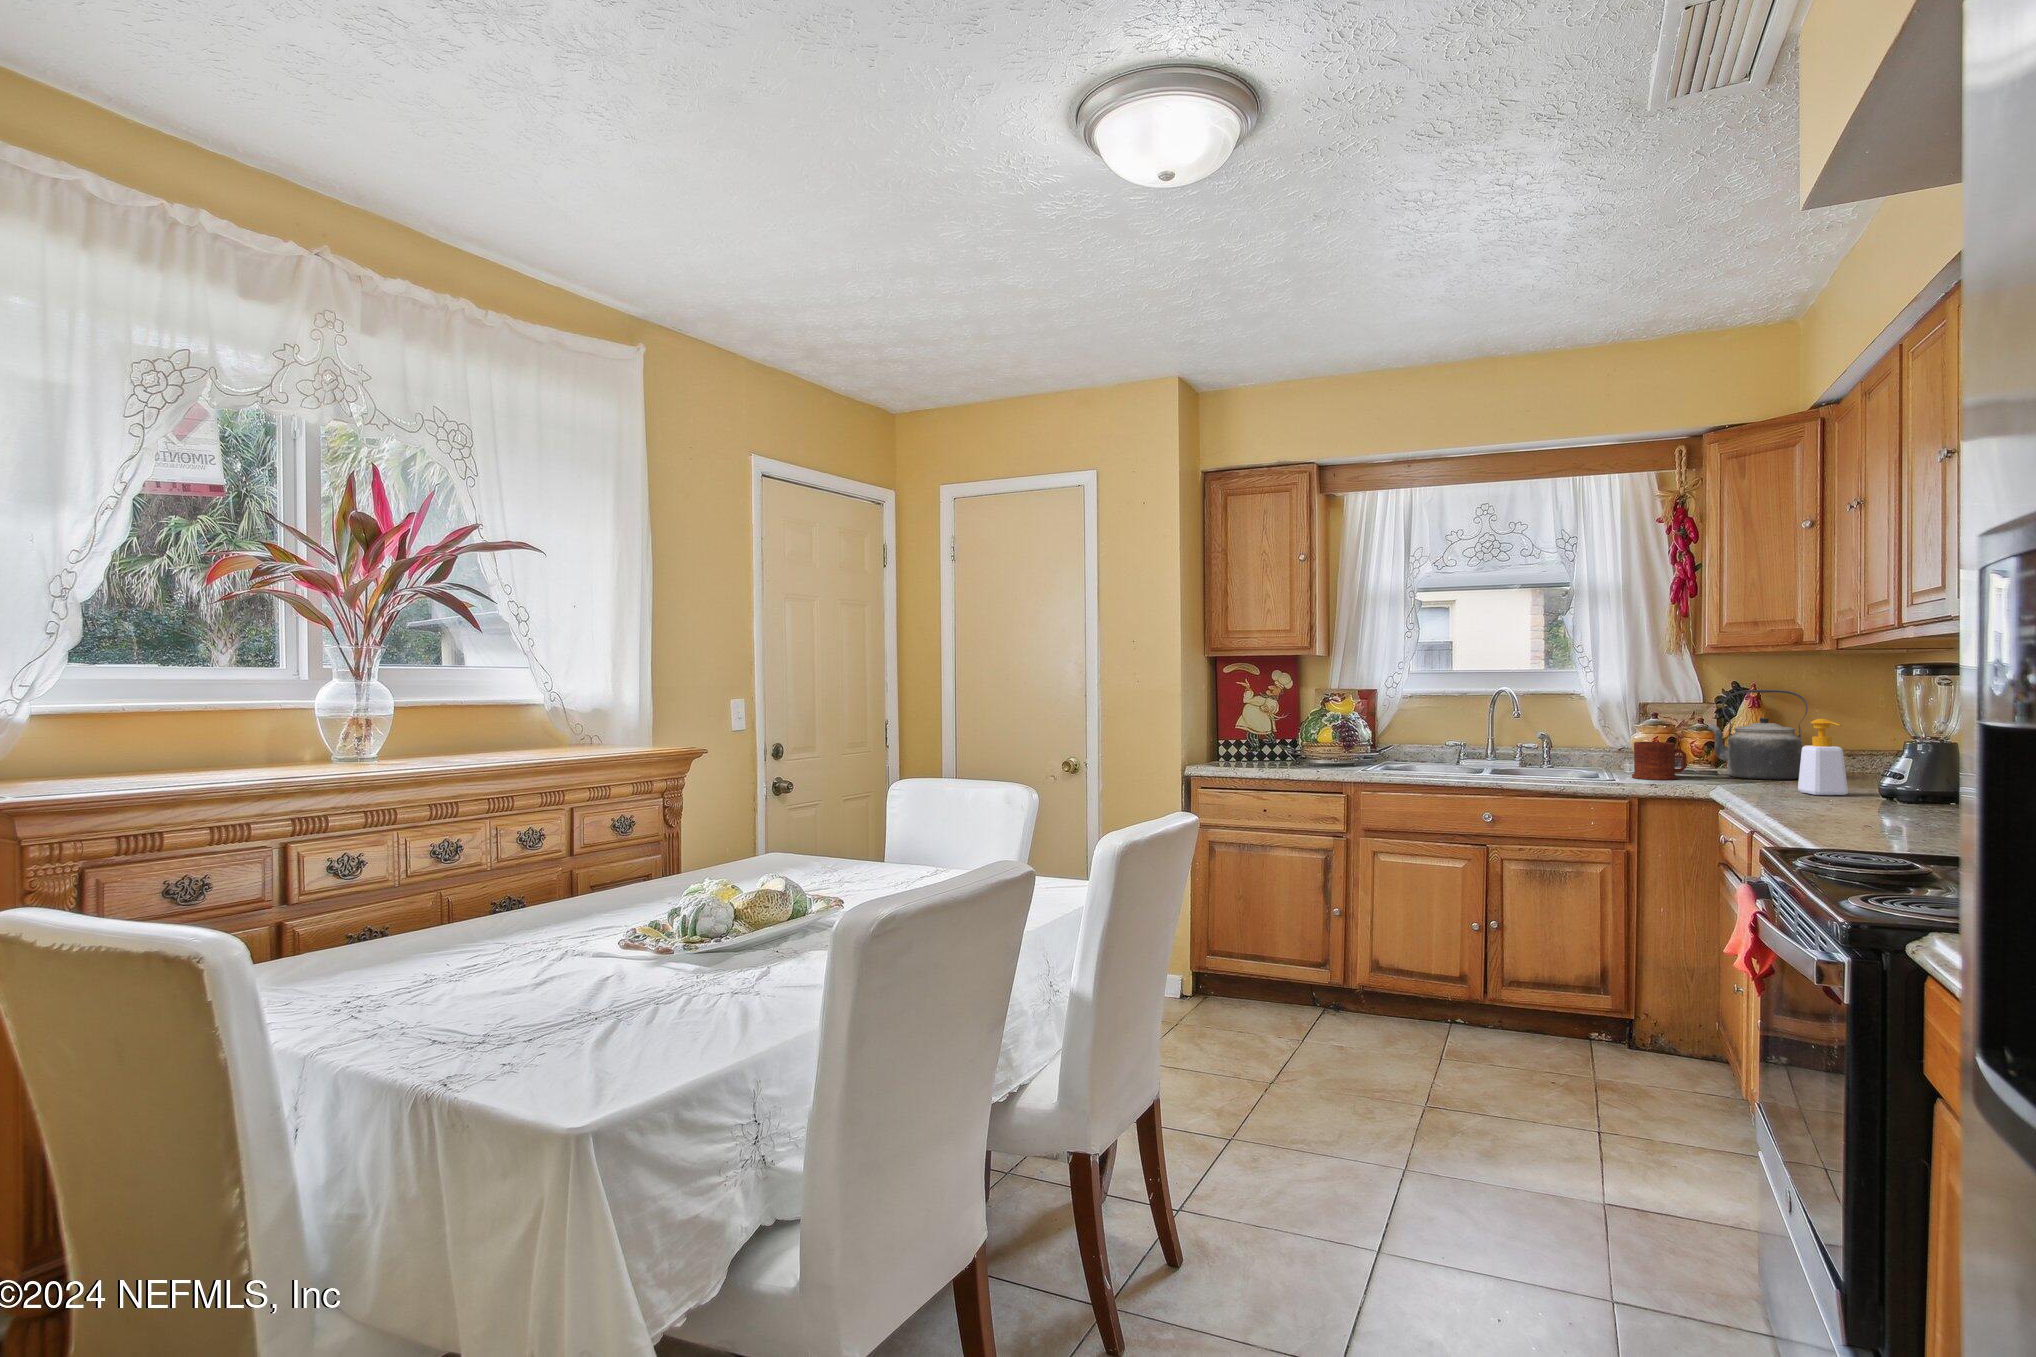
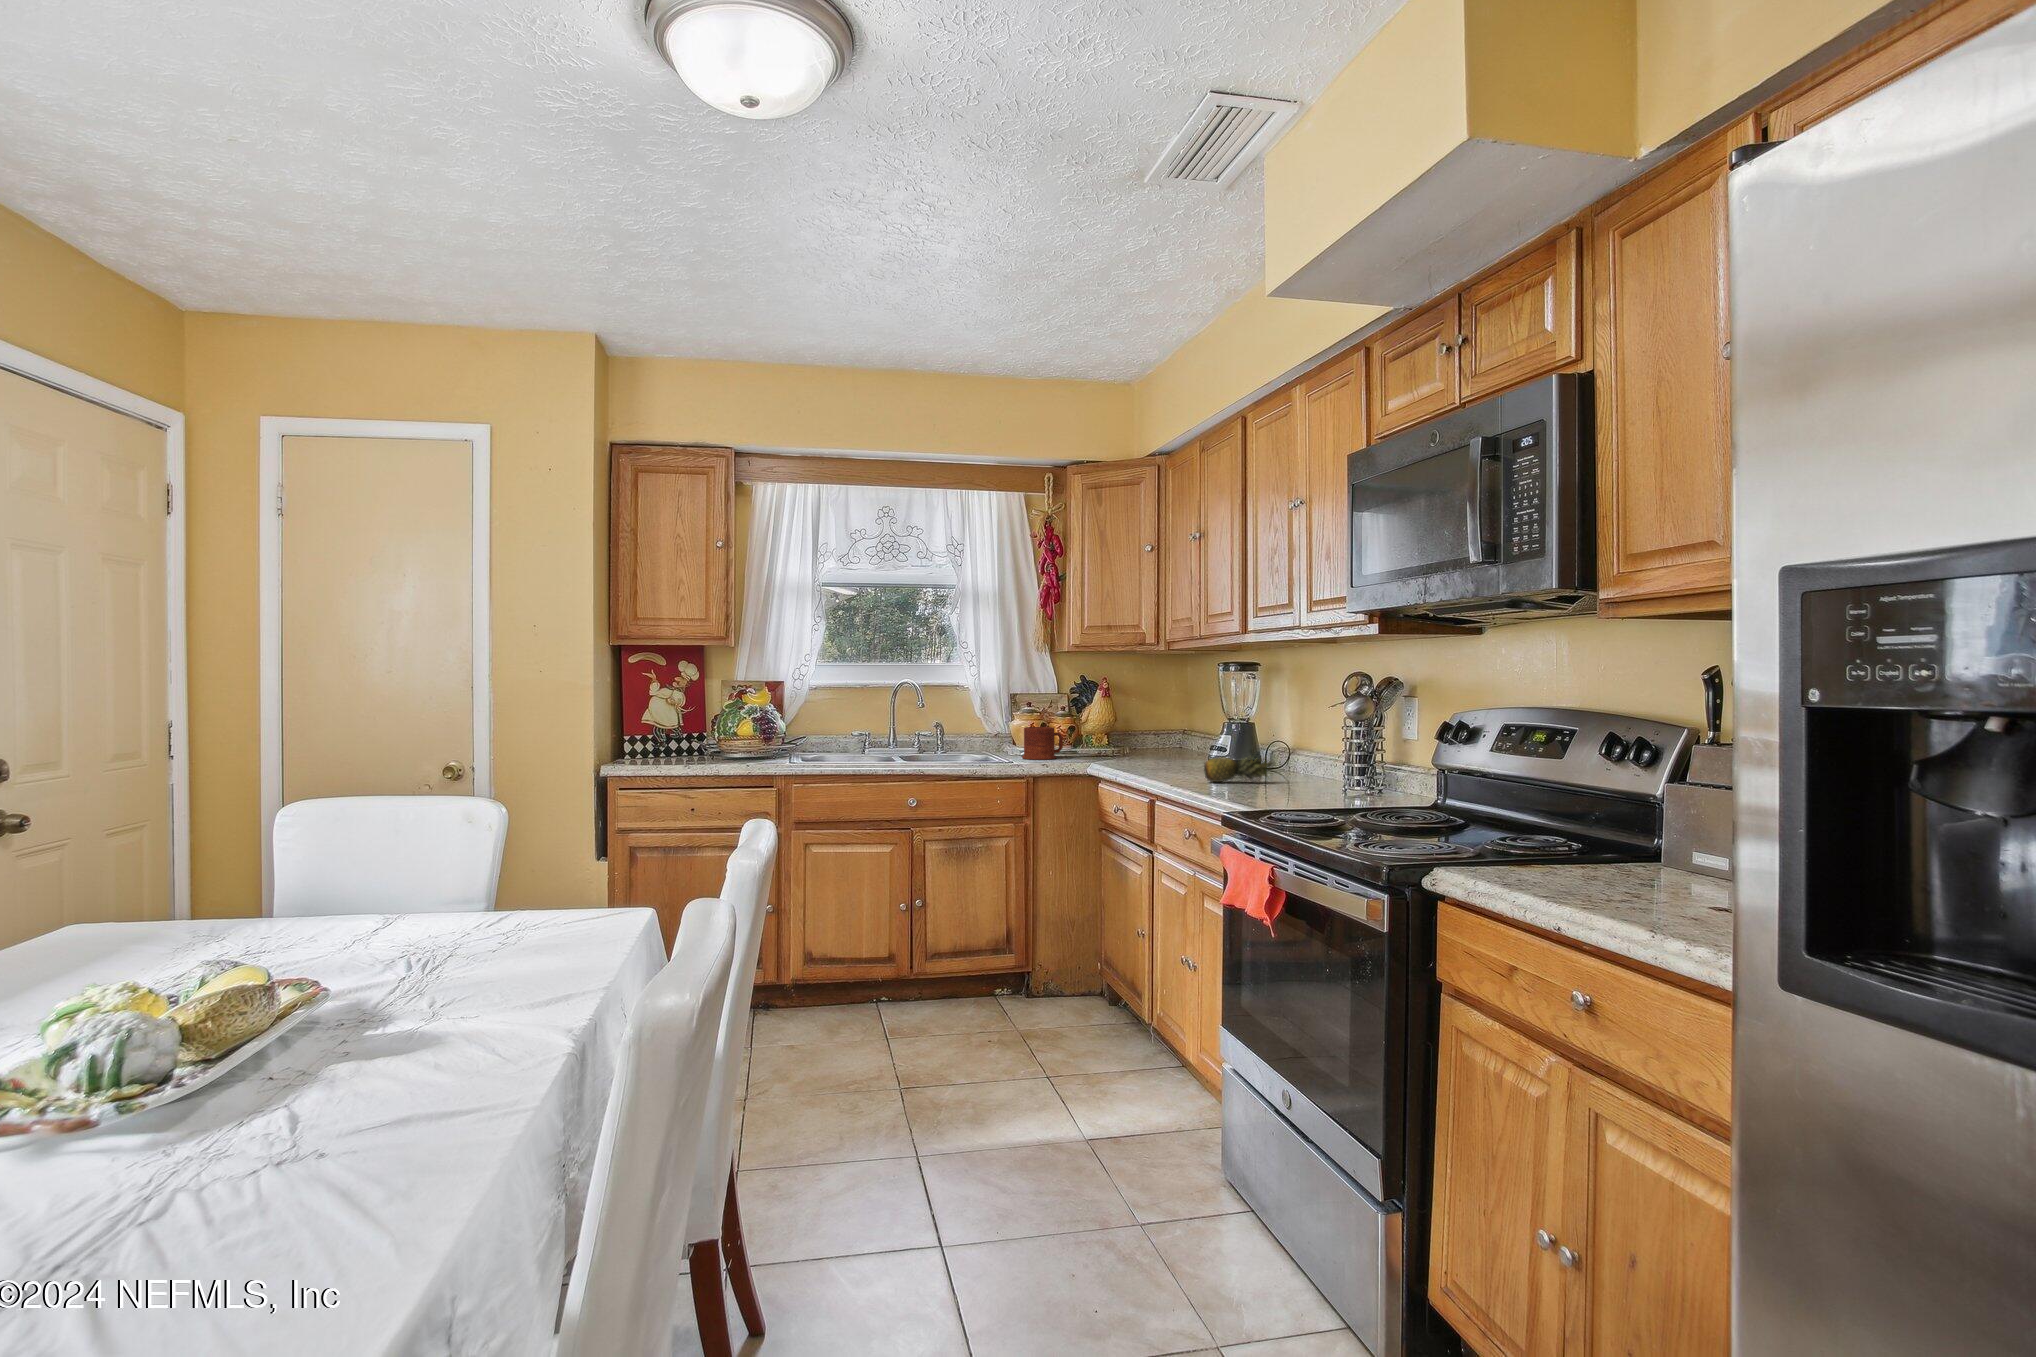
kettle: present [1708,690,1808,780] -> none [1068,682,1137,756]
soap bottle: present [1798,719,1848,795] -> none [1154,703,1188,765]
fruit: none [1802,789,1913,827] -> present [1204,757,1272,782]

